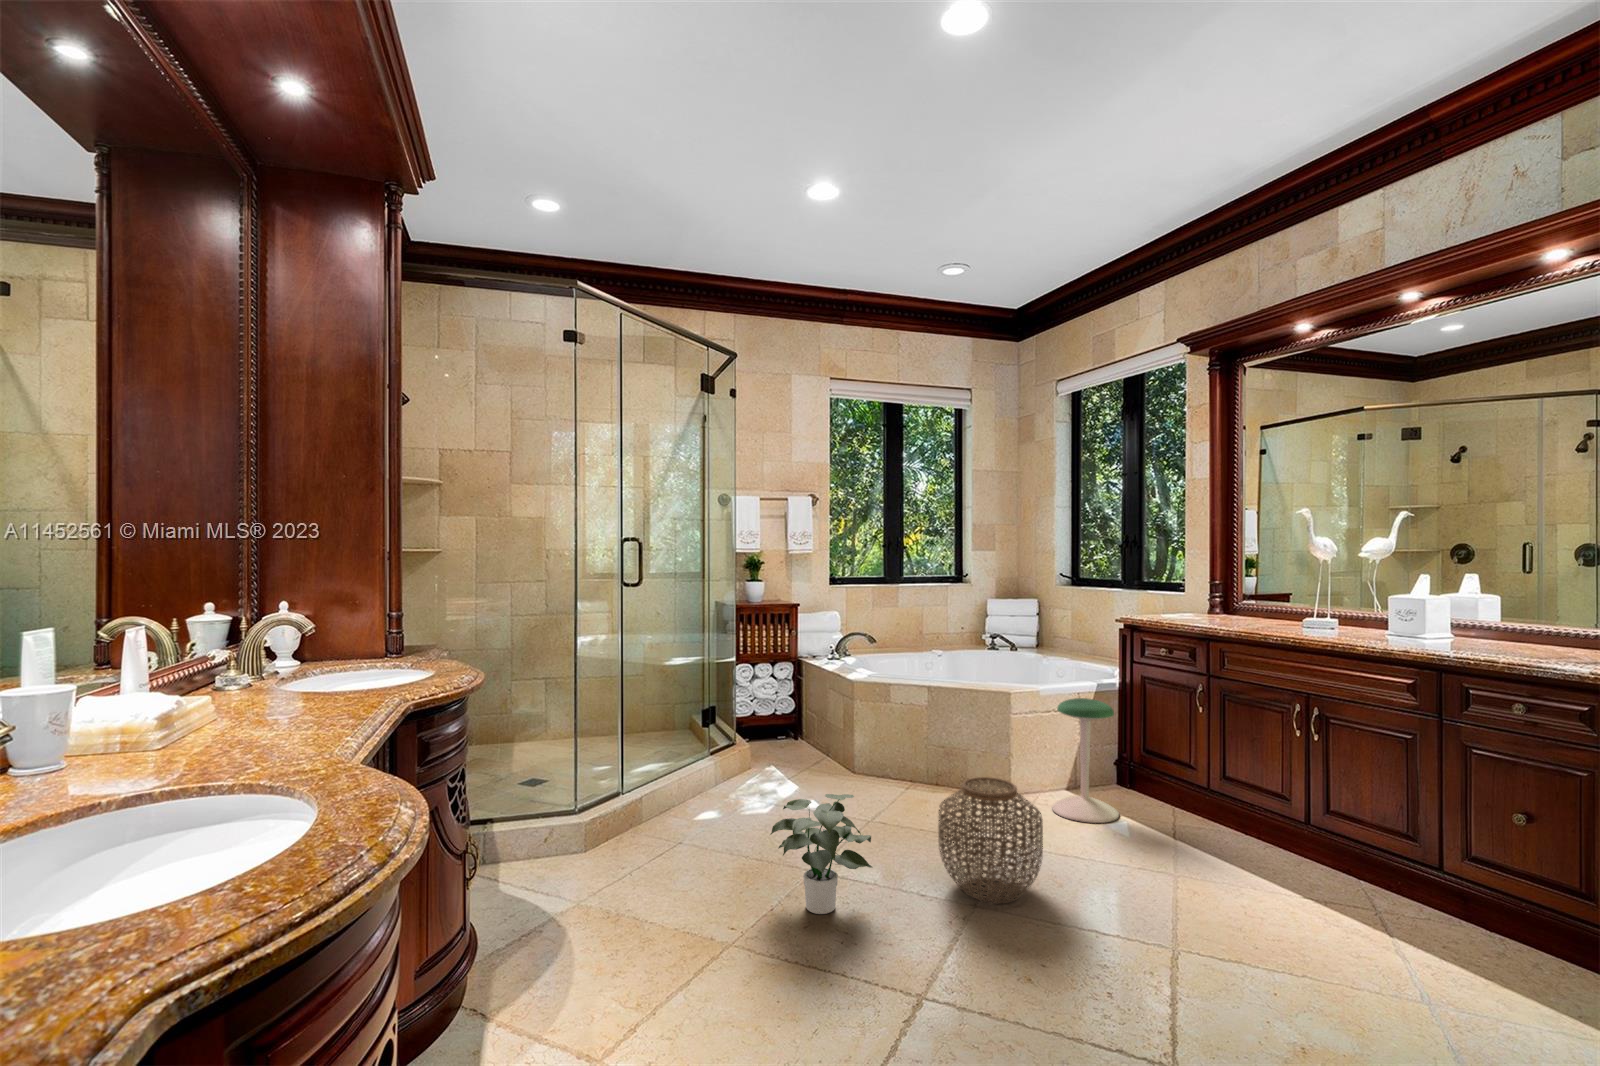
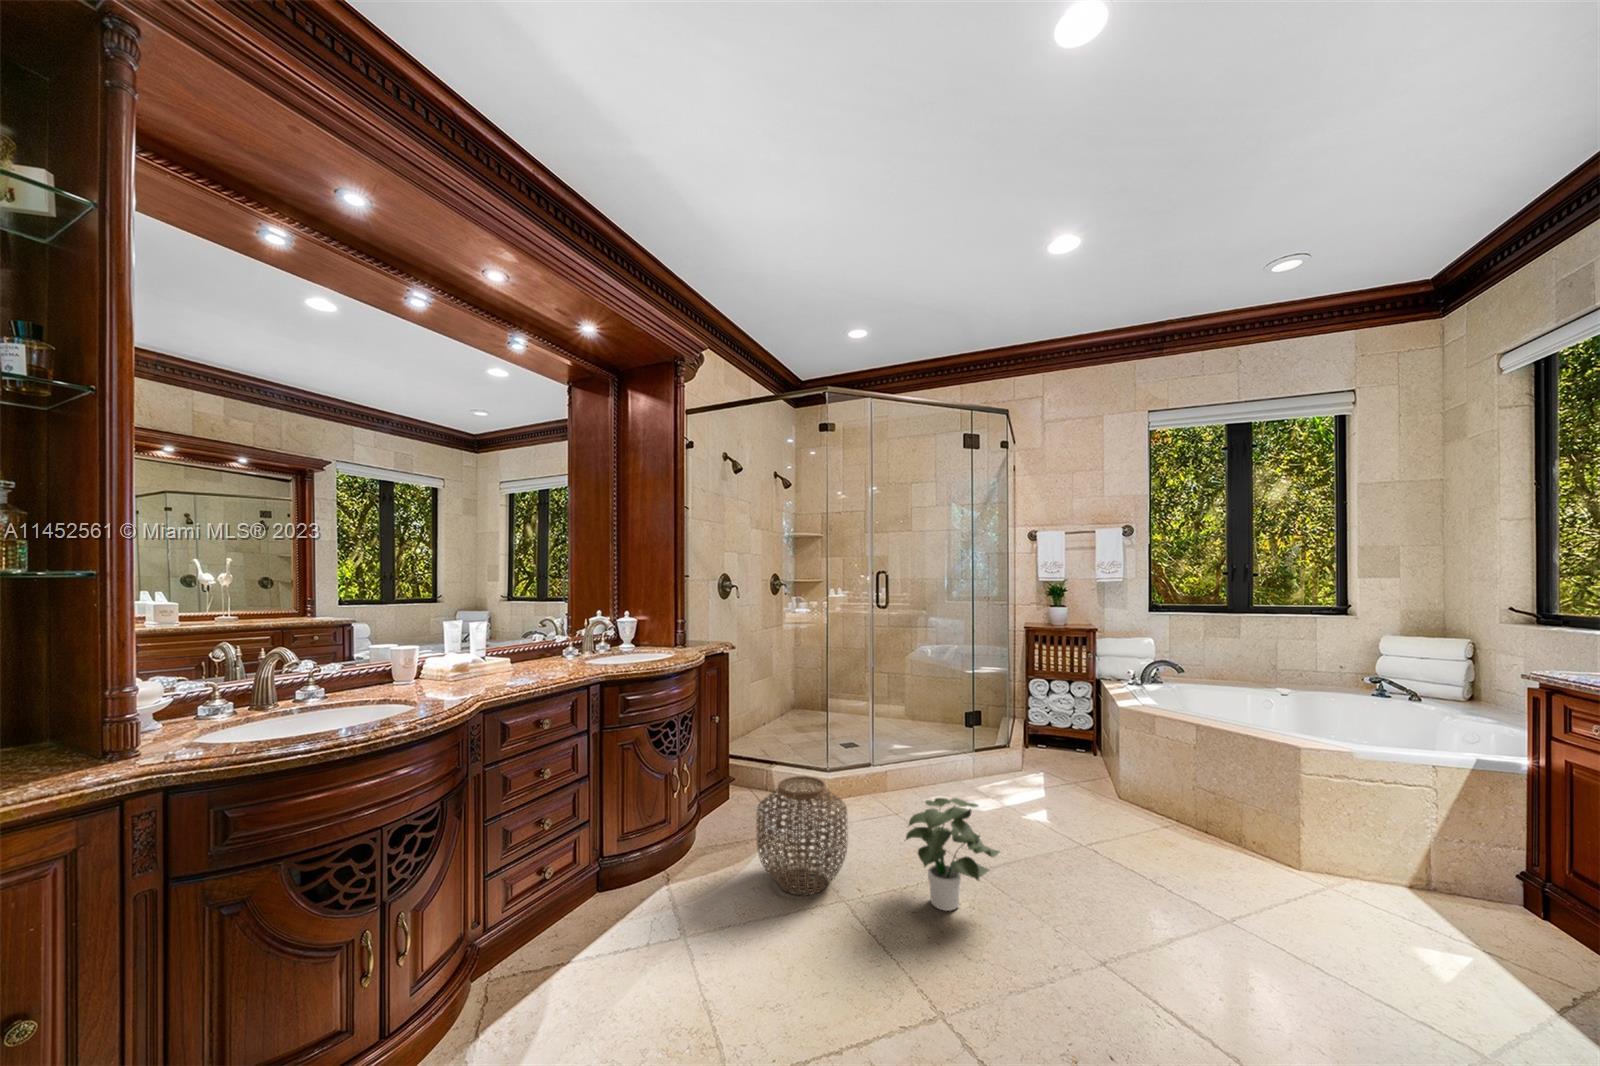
stool: present [1052,698,1119,823] -> none [1357,771,1485,963]
woven basket: present [938,777,1043,903] -> present [756,776,848,895]

